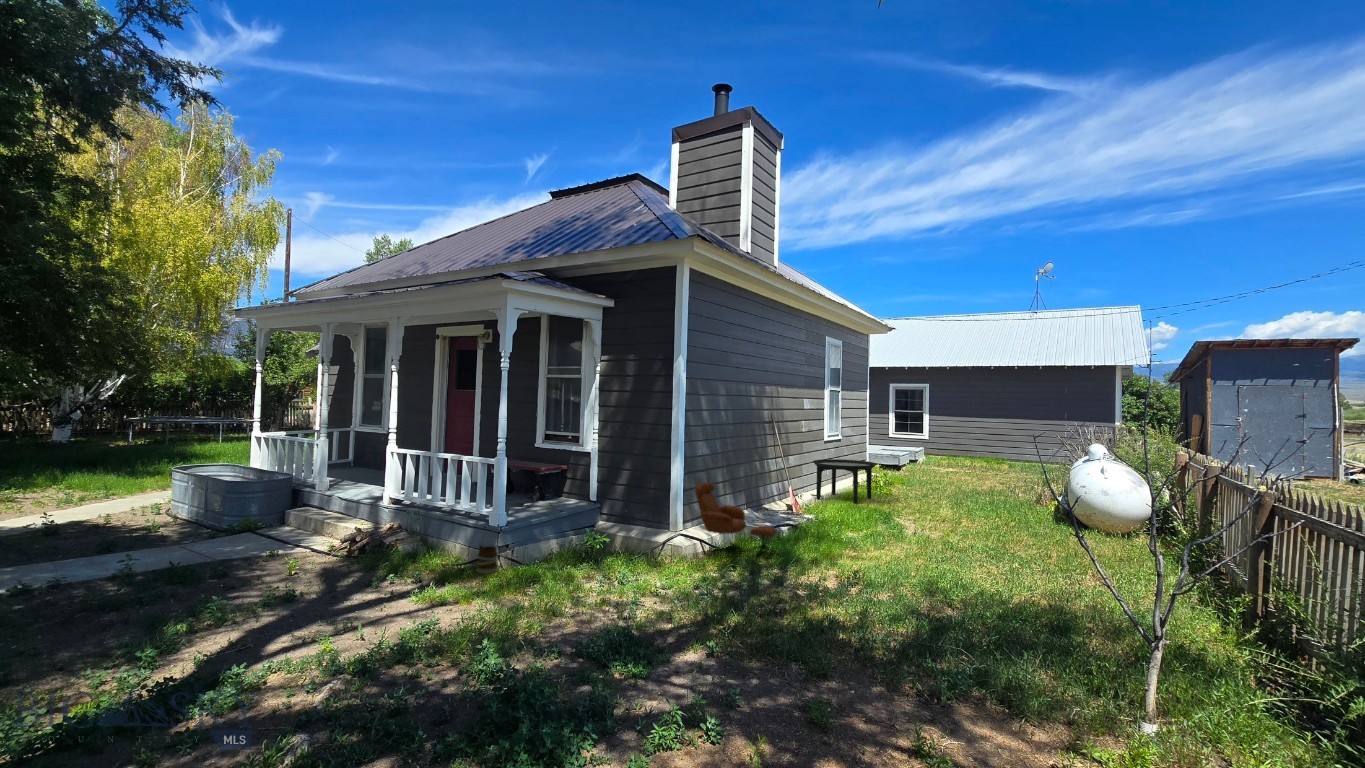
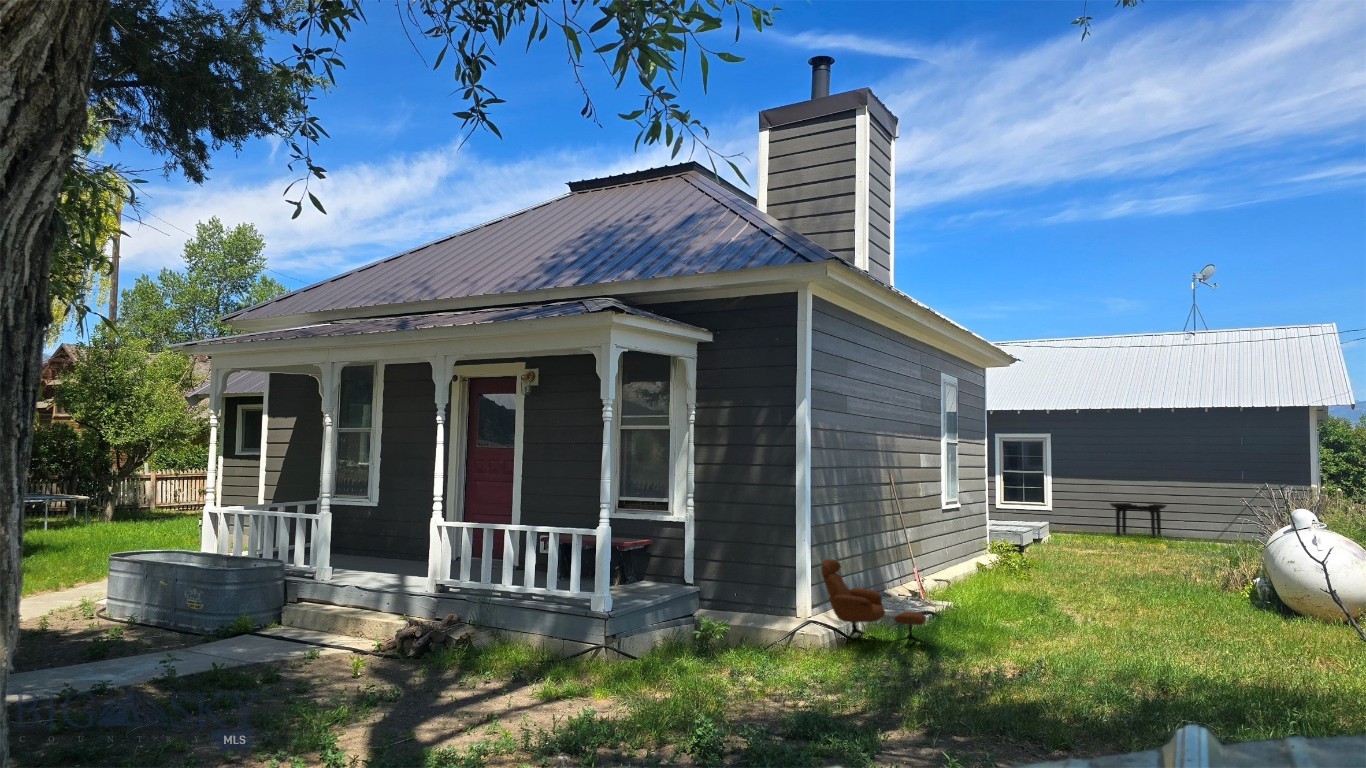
round table: present [813,459,877,504] -> present [1110,503,1166,538]
wooden bucket: present [477,537,498,574] -> none [578,622,603,671]

